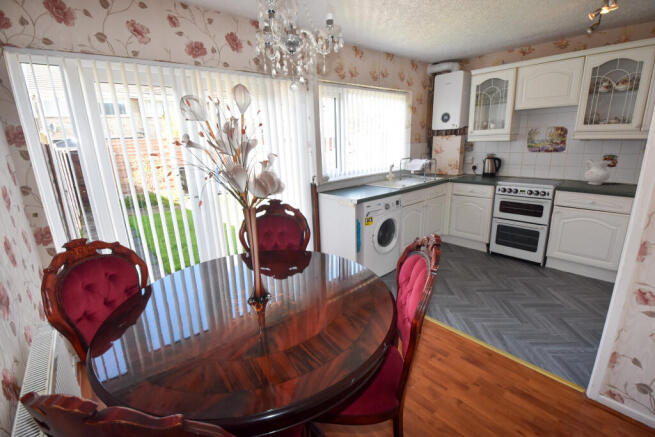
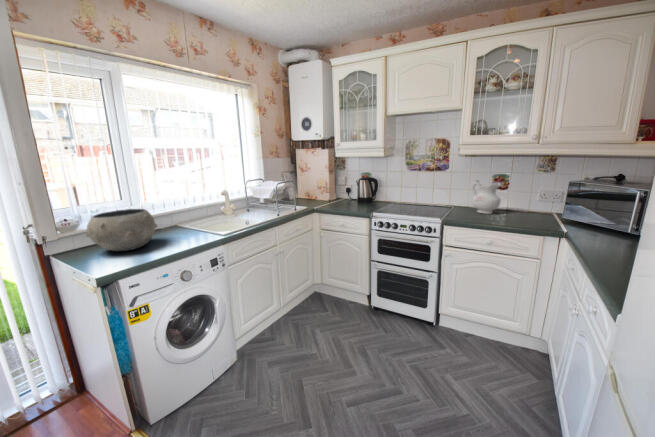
ceramic bowl: none [343,171,371,191] -> present [86,209,157,251]

